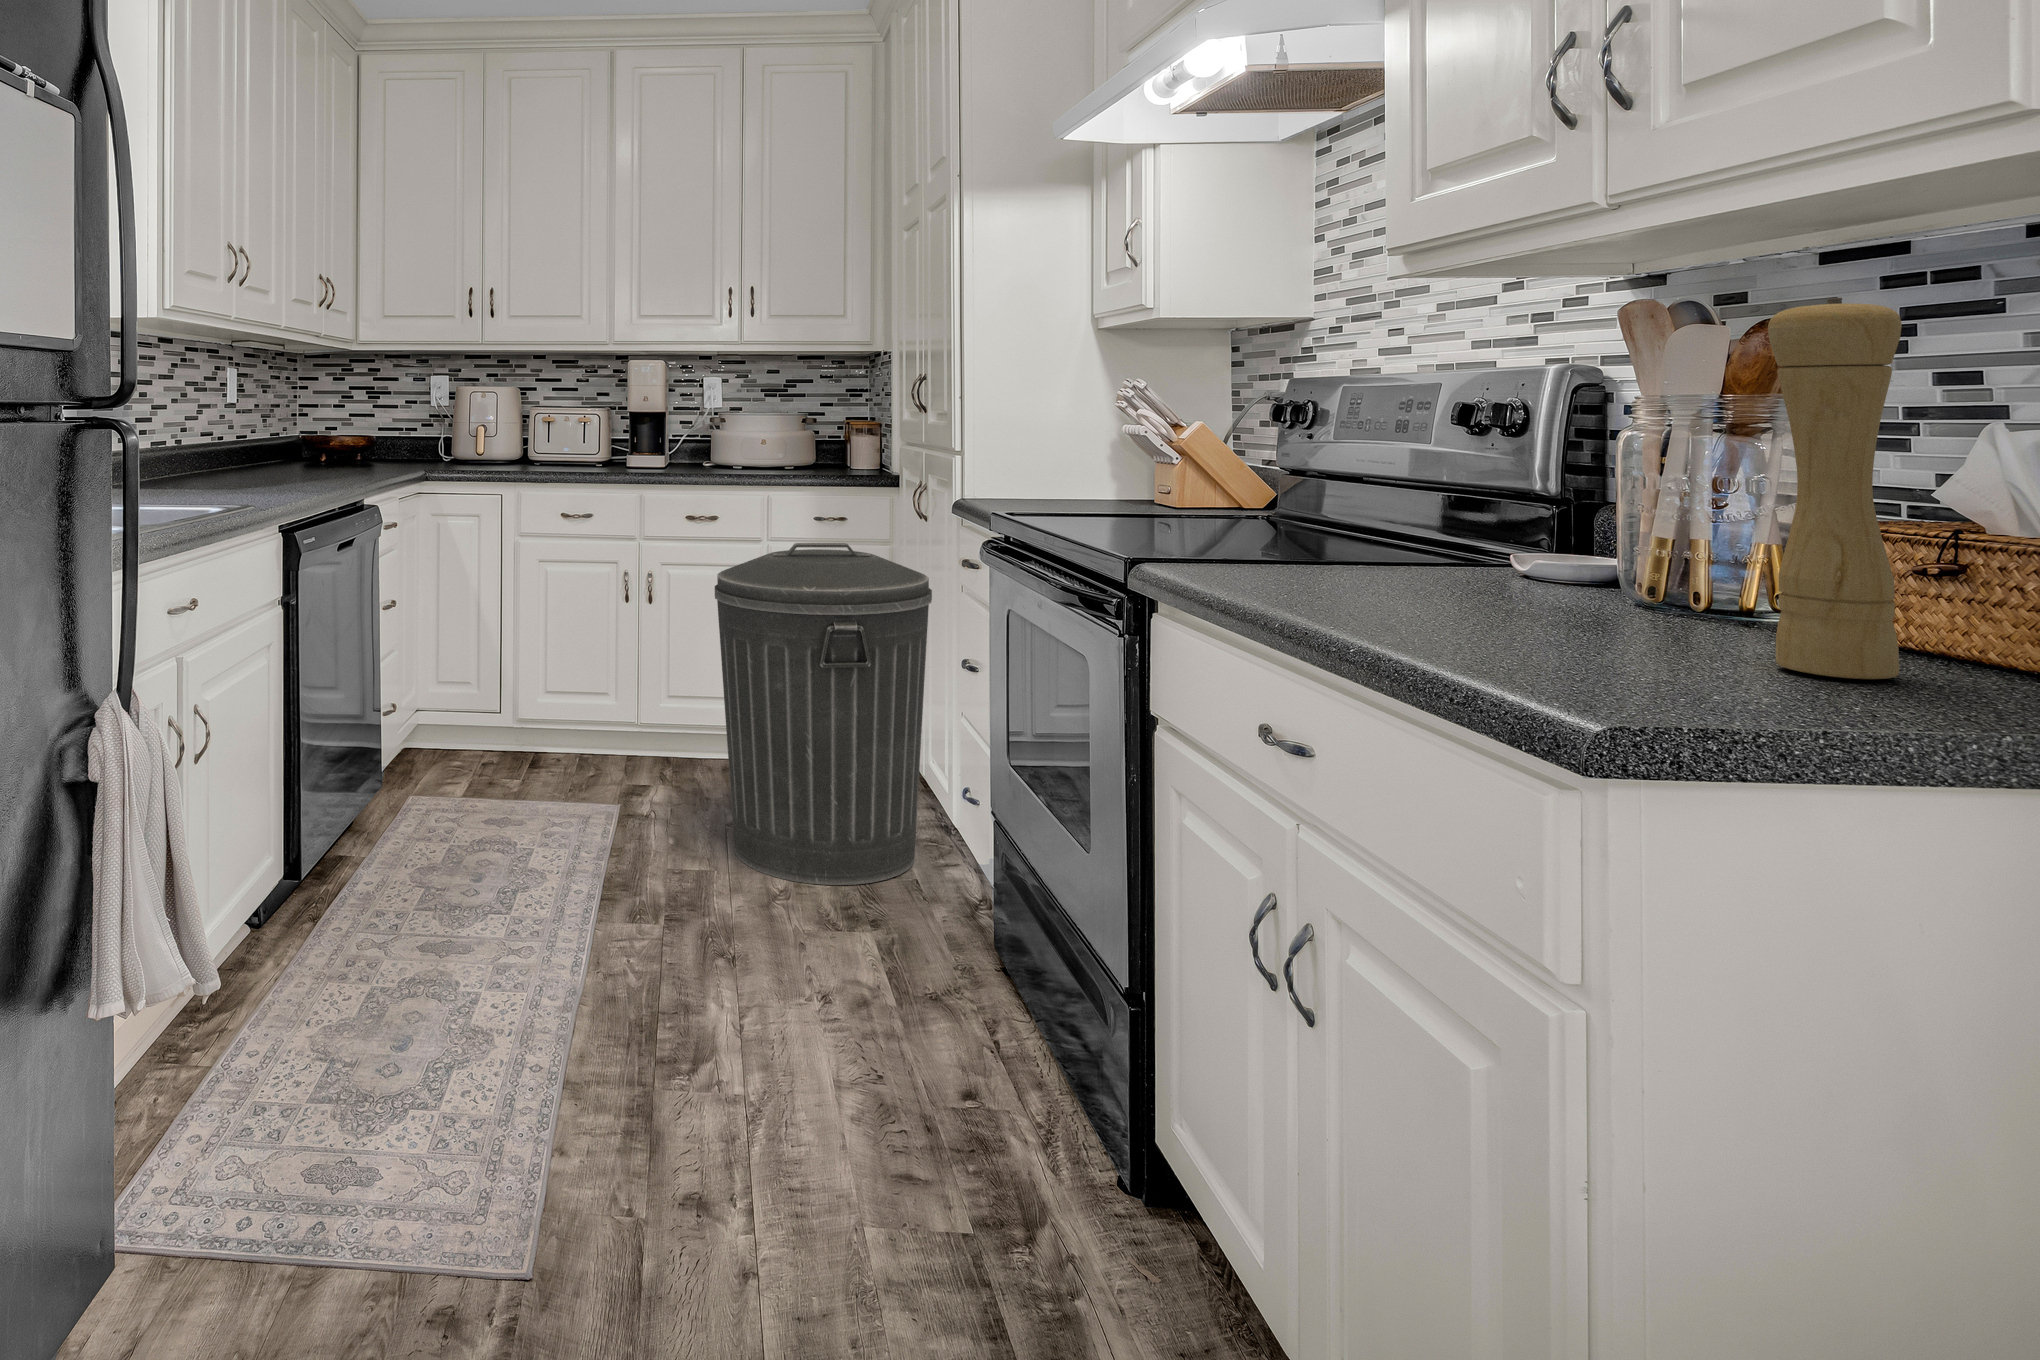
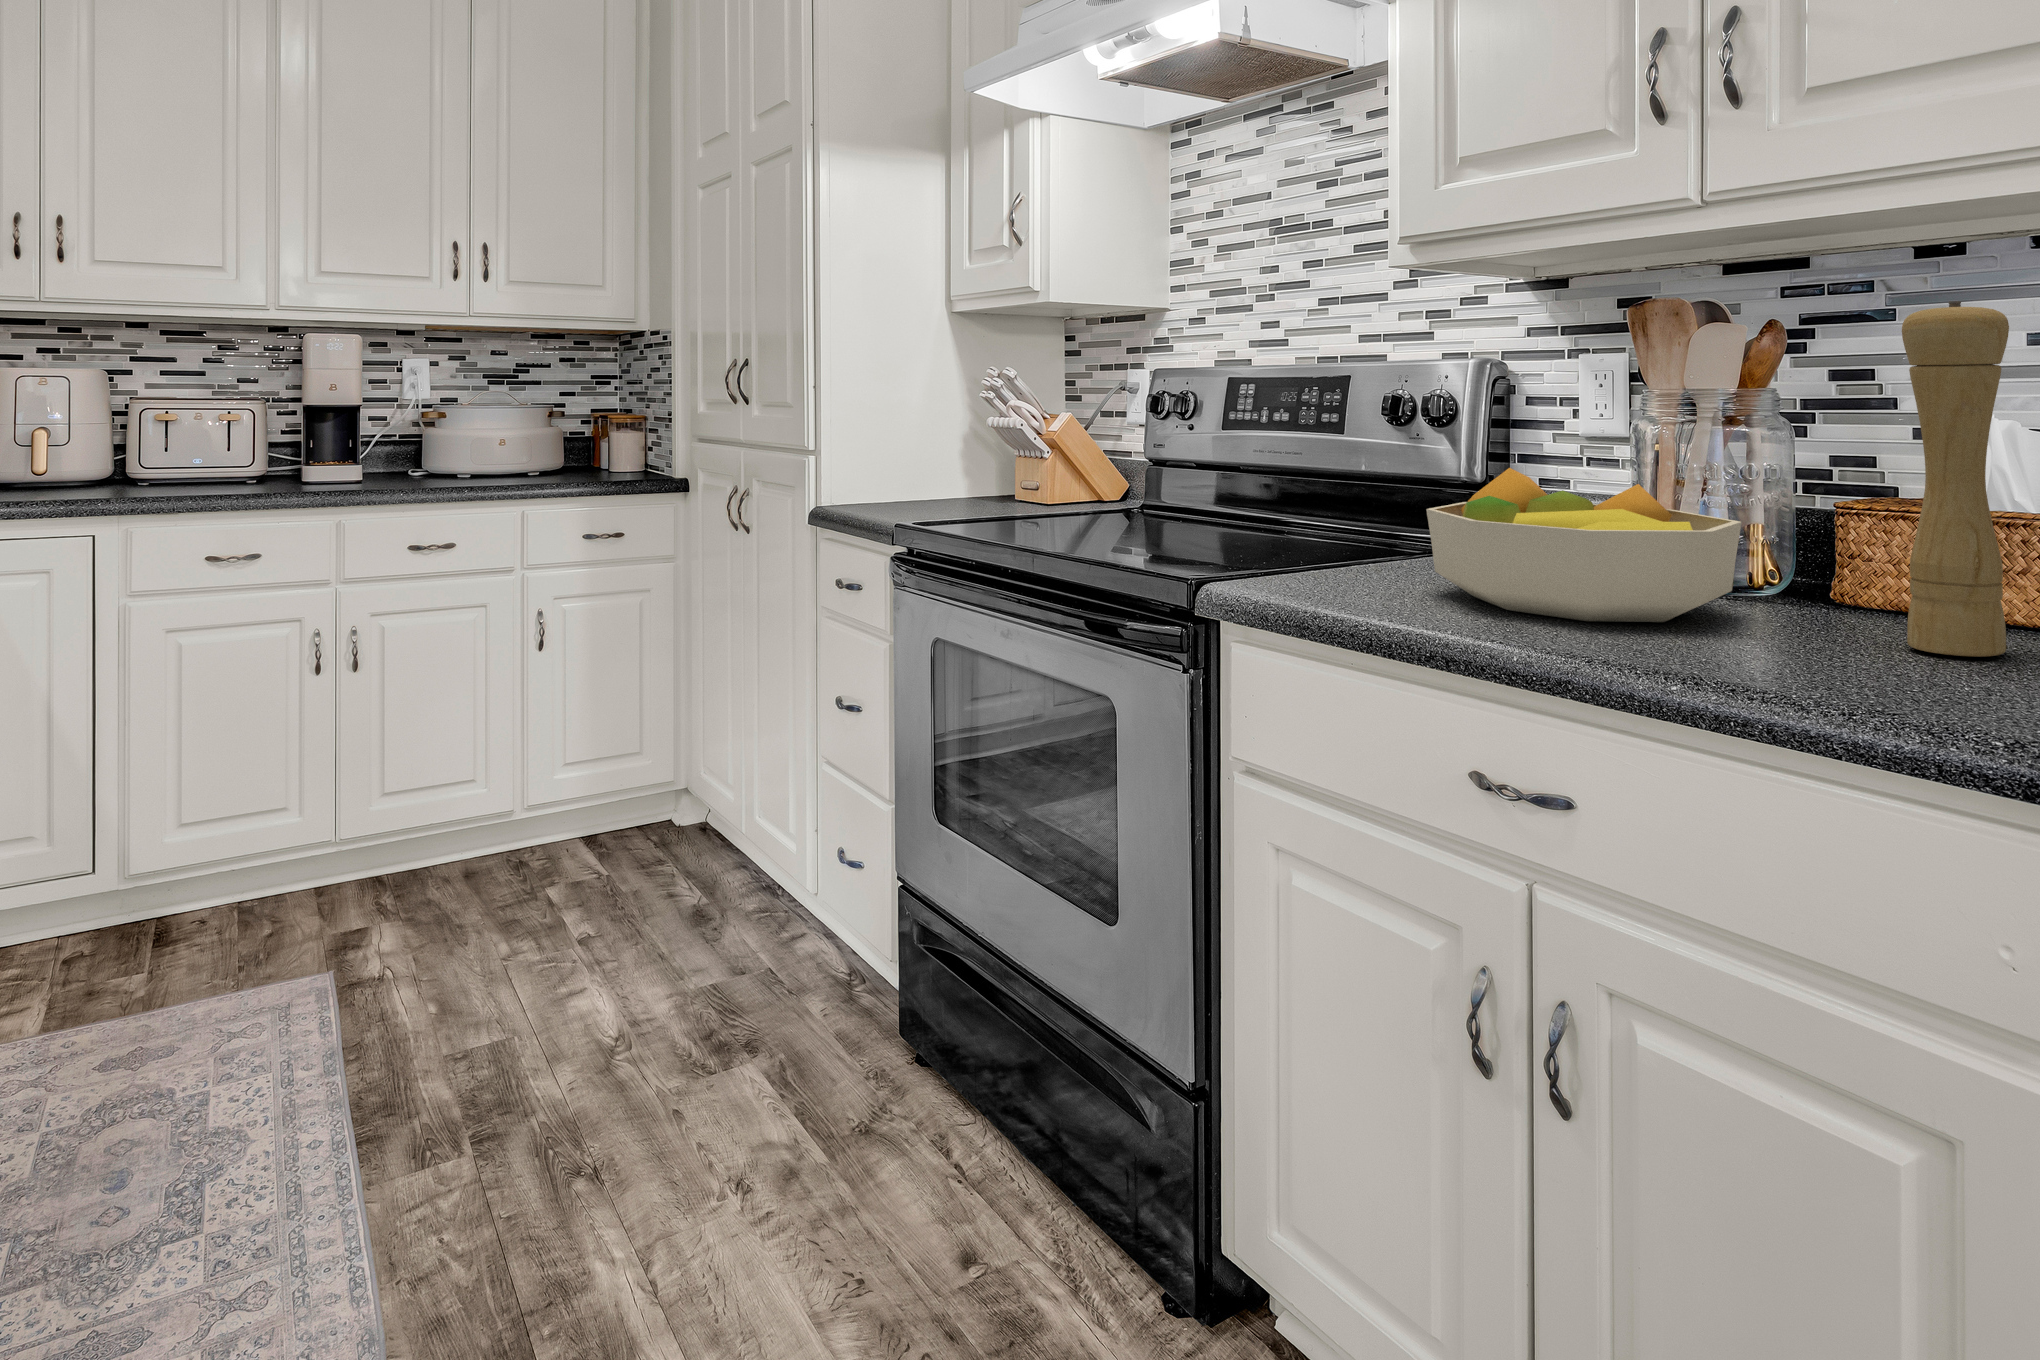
fruit bowl: none [1354,470,1656,623] -> present [1426,468,1742,622]
trash can: present [715,543,932,885] -> none [497,573,775,1012]

